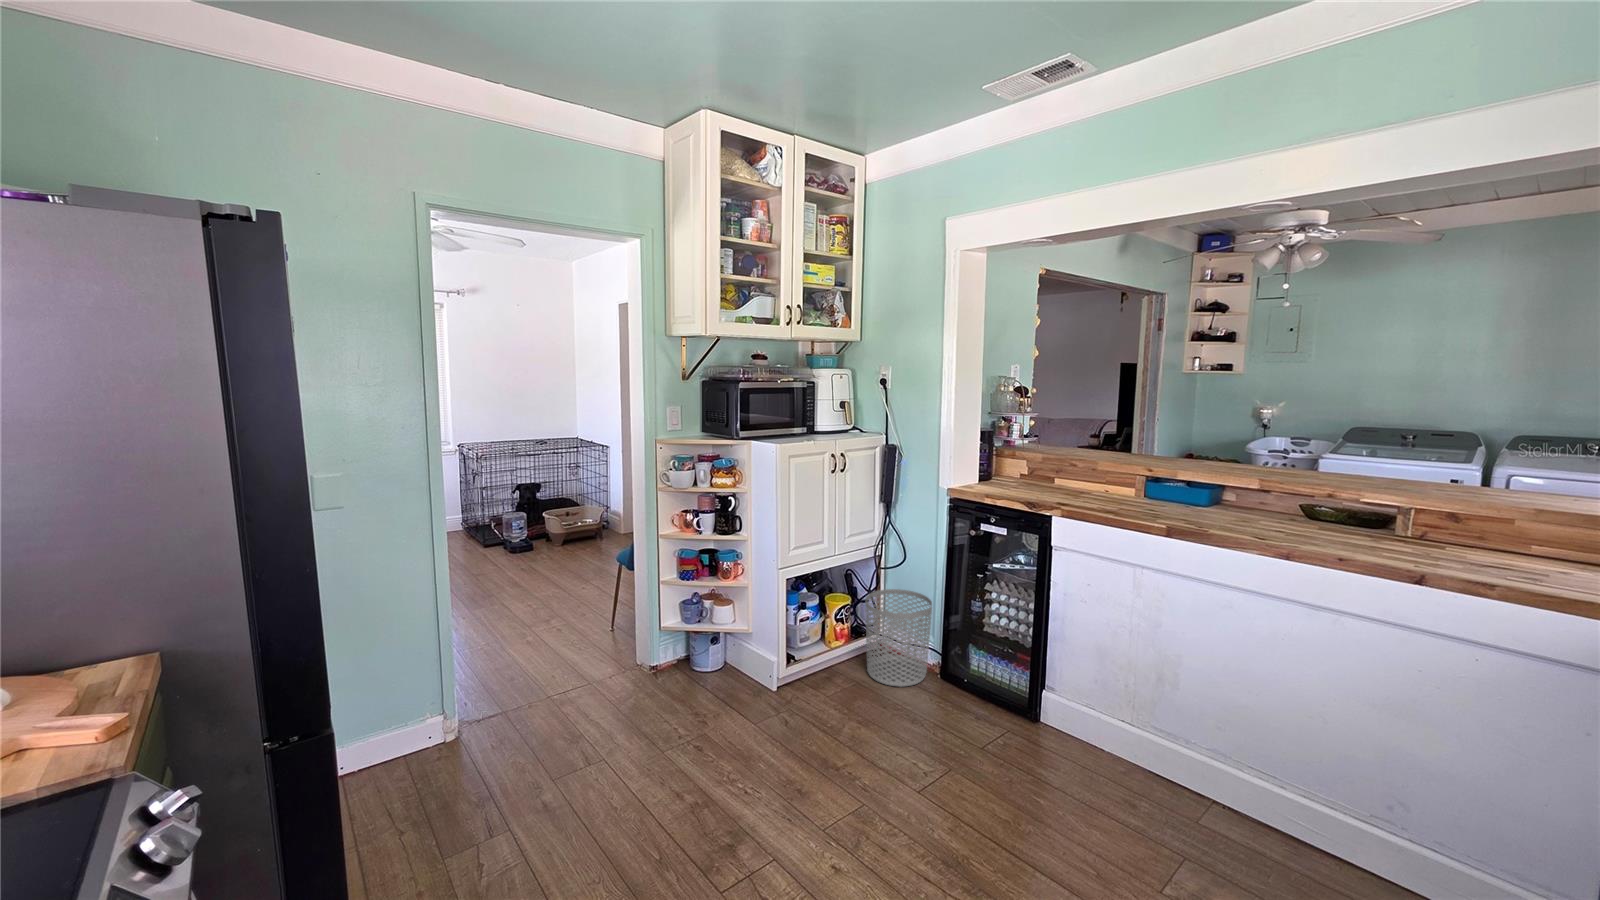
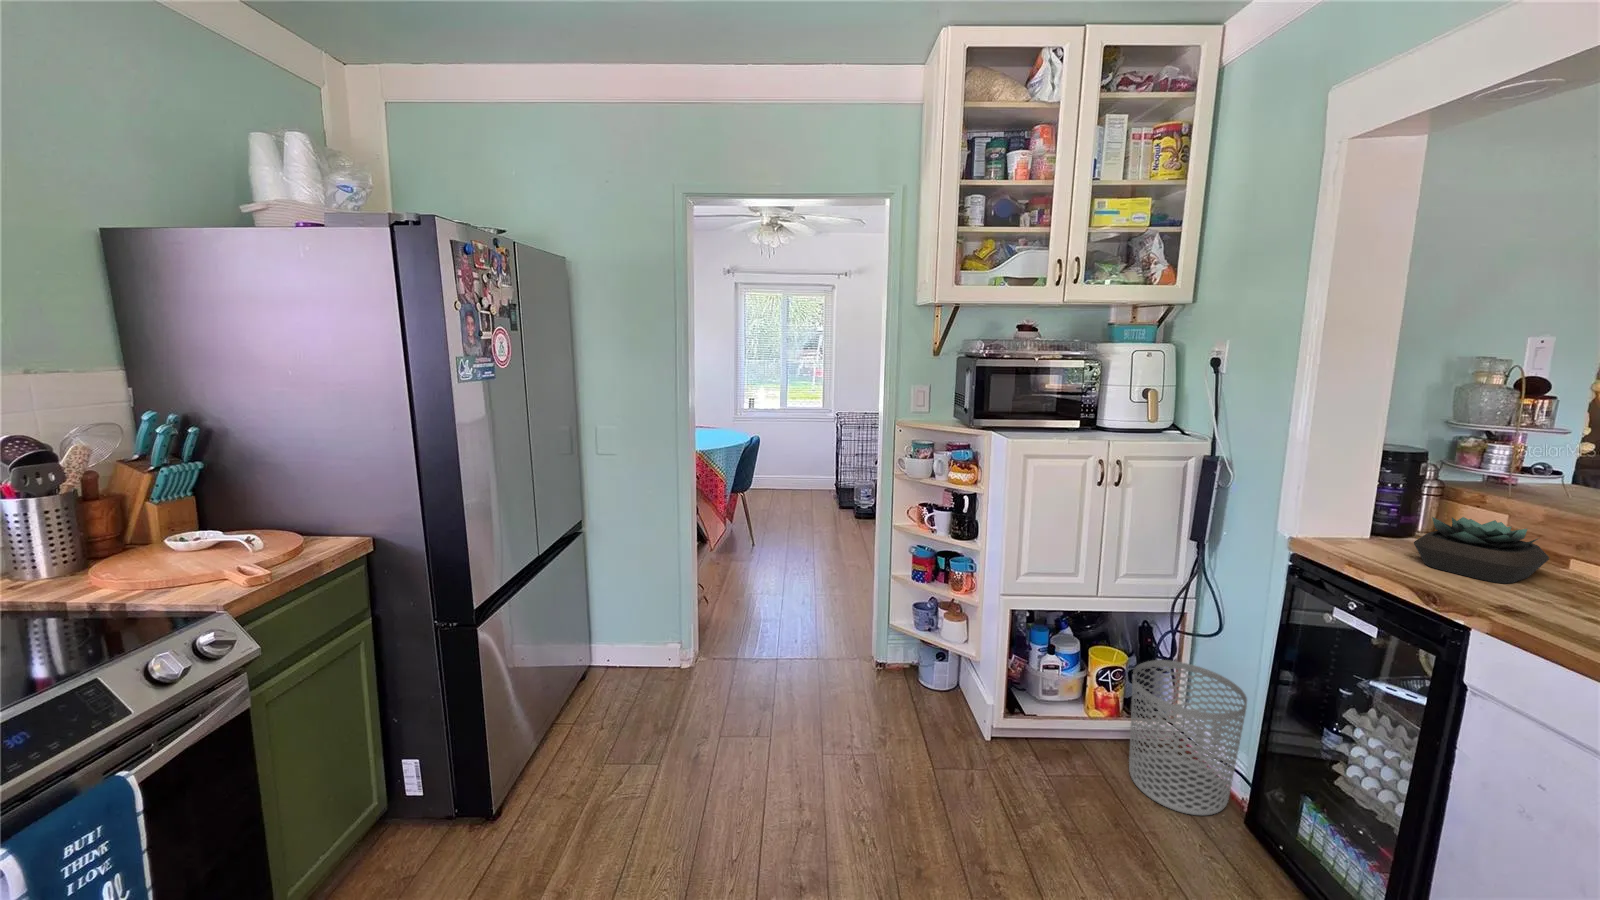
succulent plant: none [1009,464,1056,495] -> present [1414,517,1549,584]

